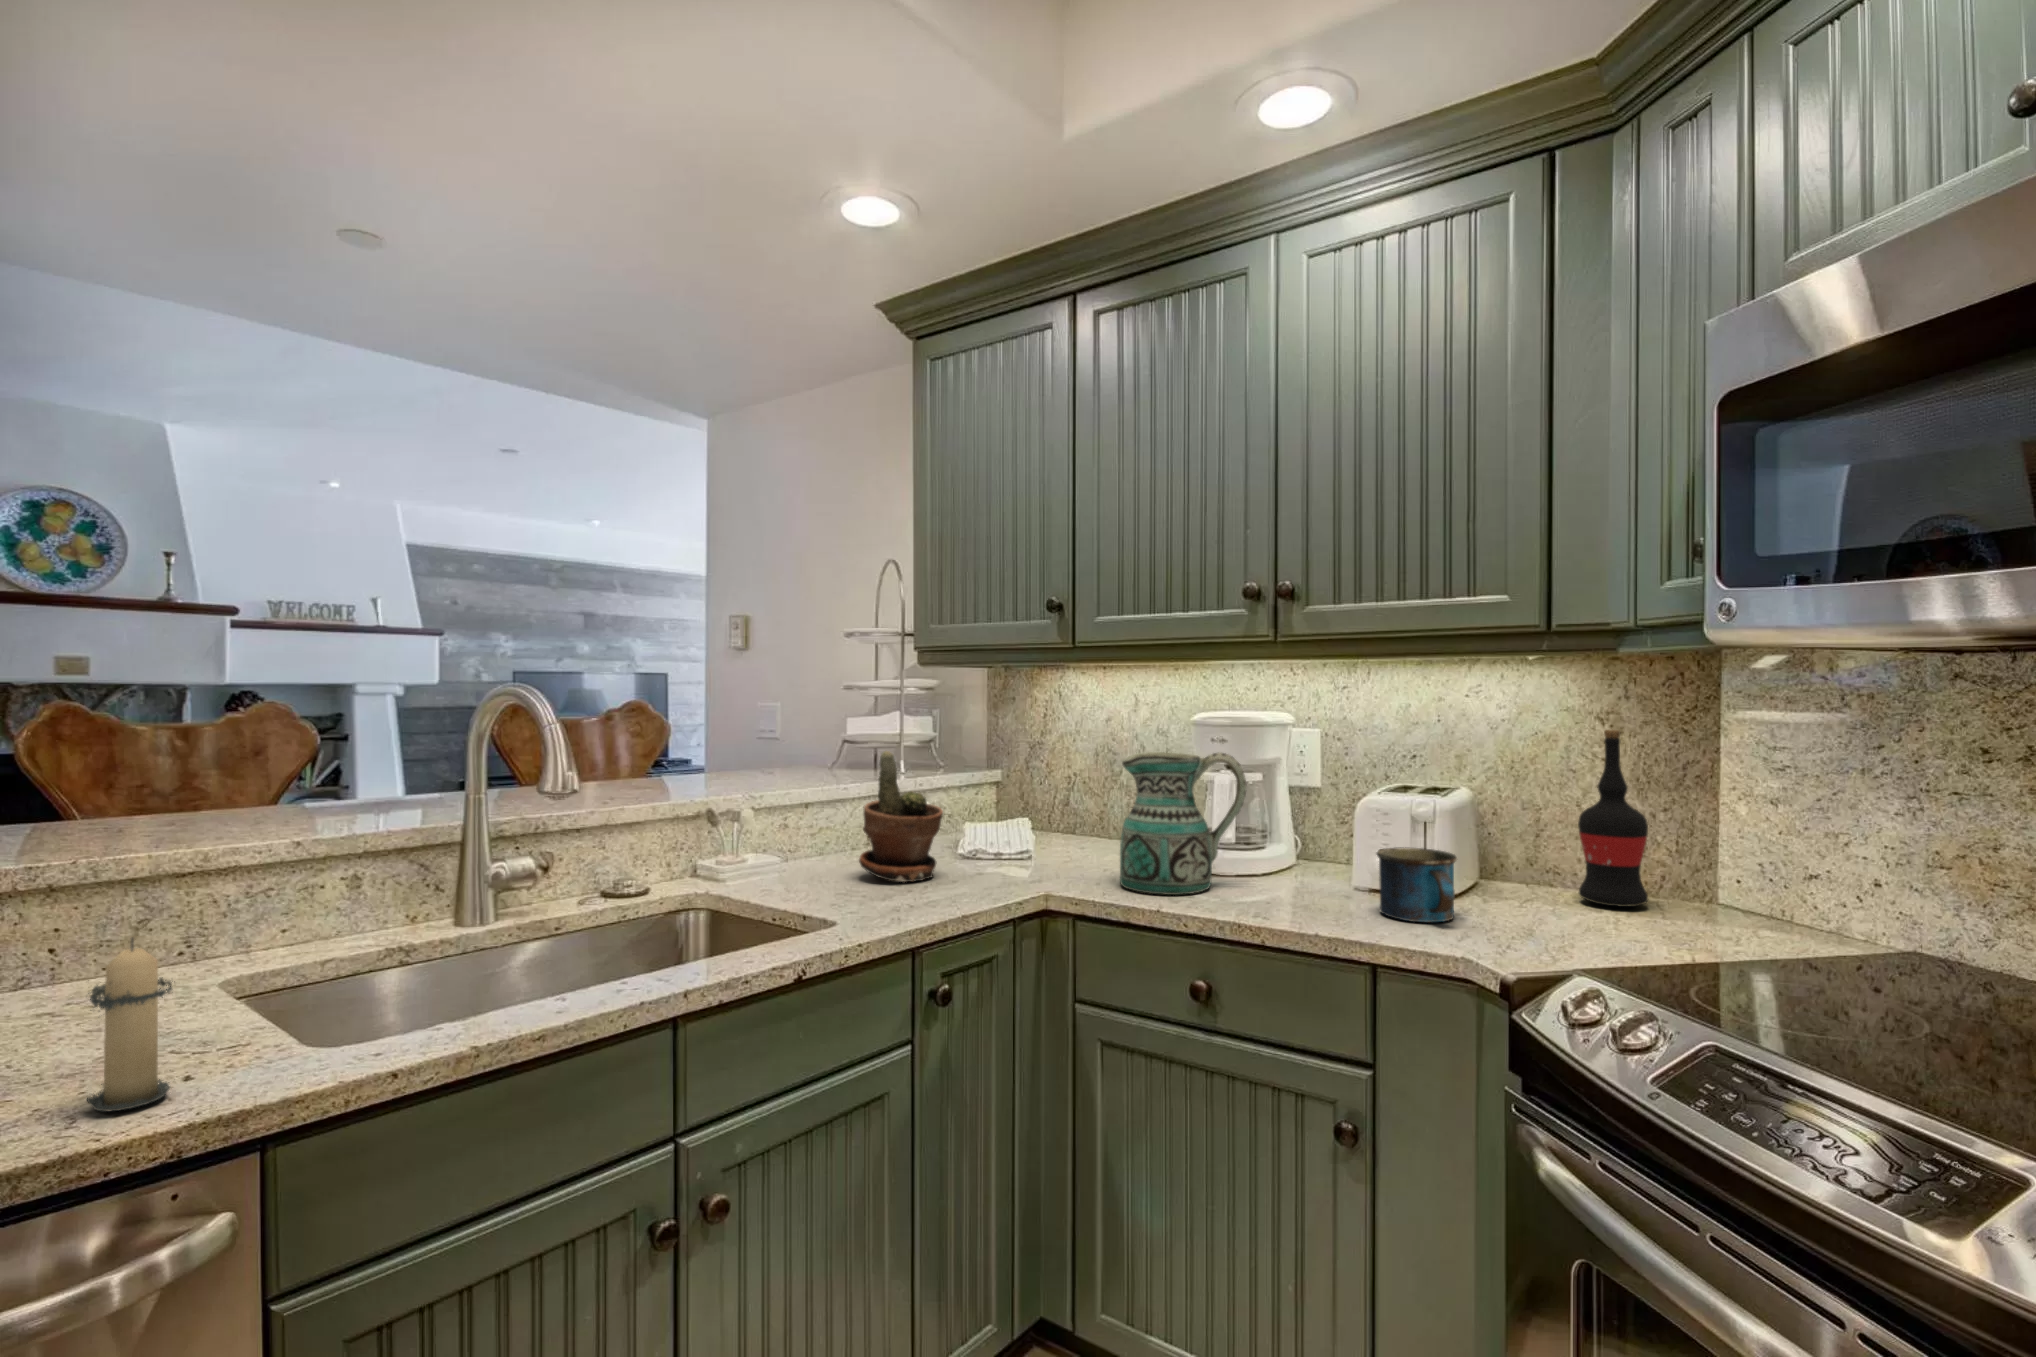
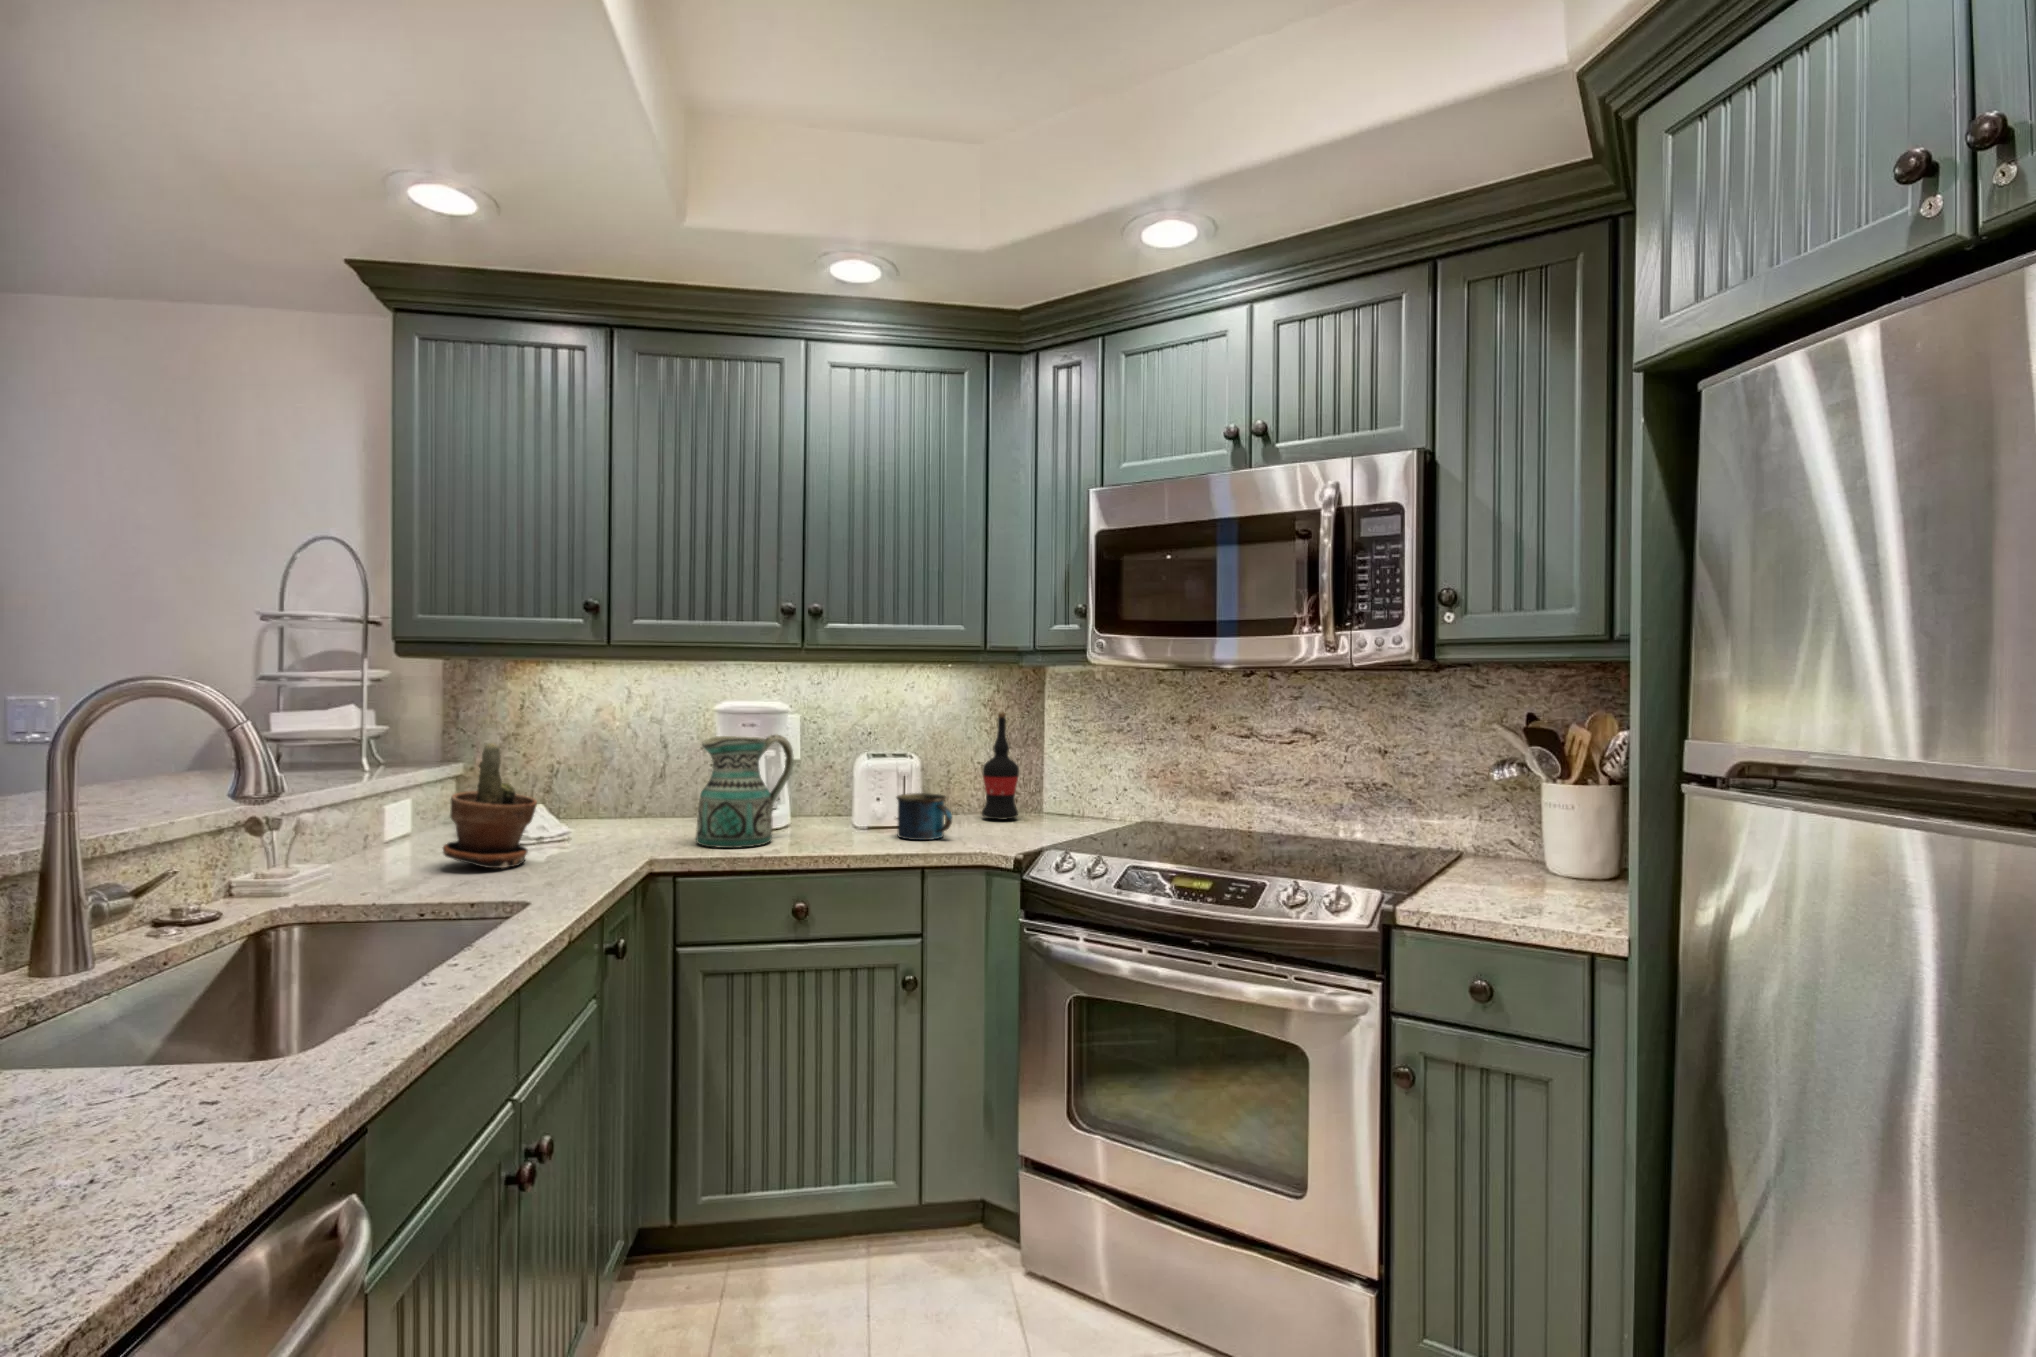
candle: present [87,938,175,1112] -> none [152,951,265,1141]

